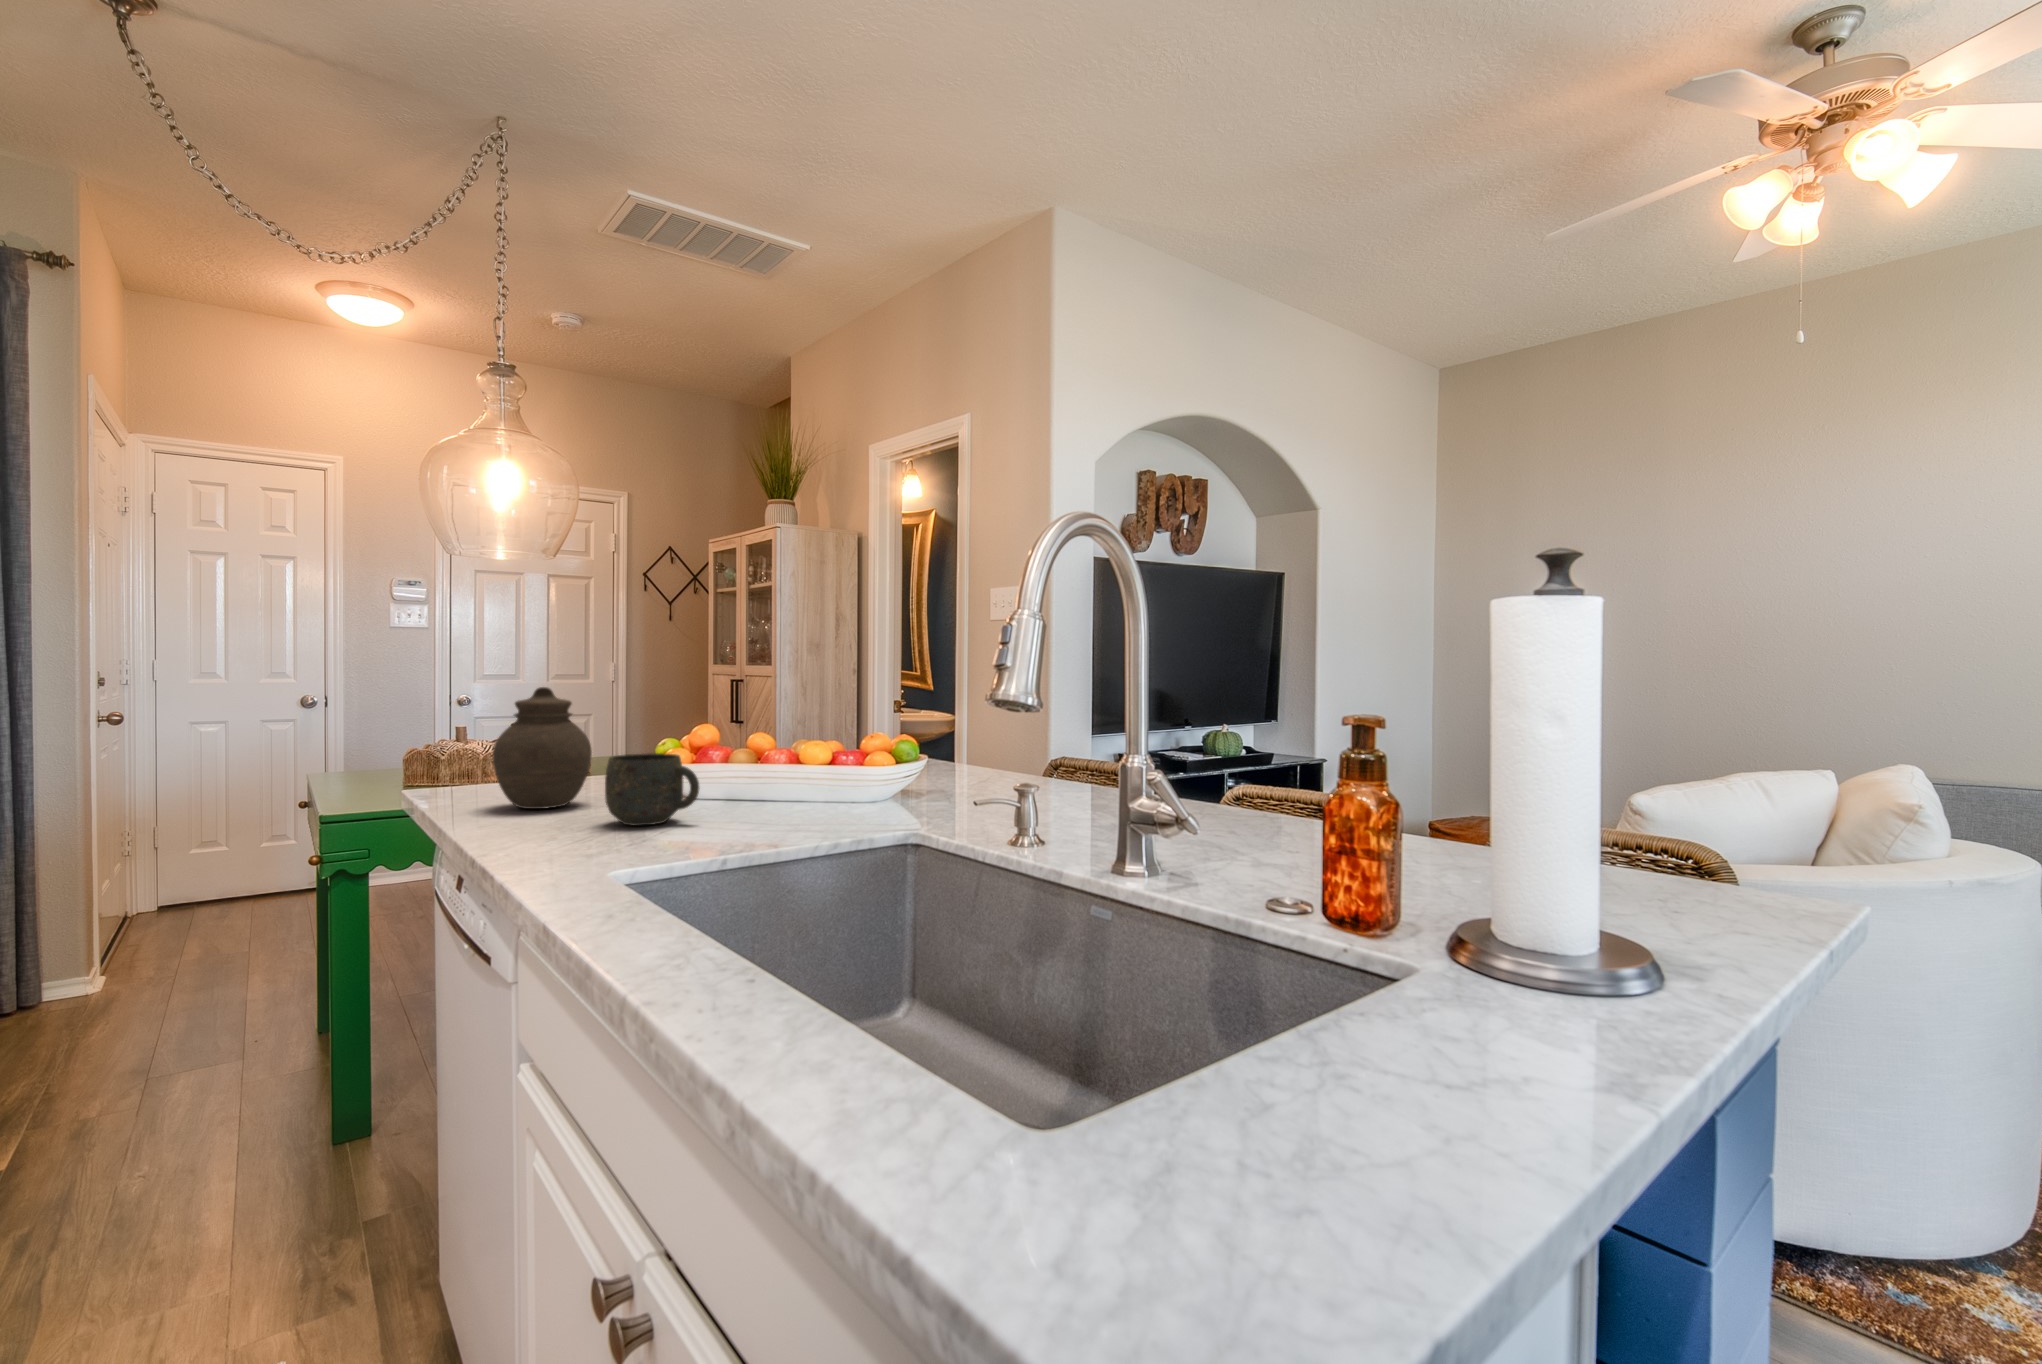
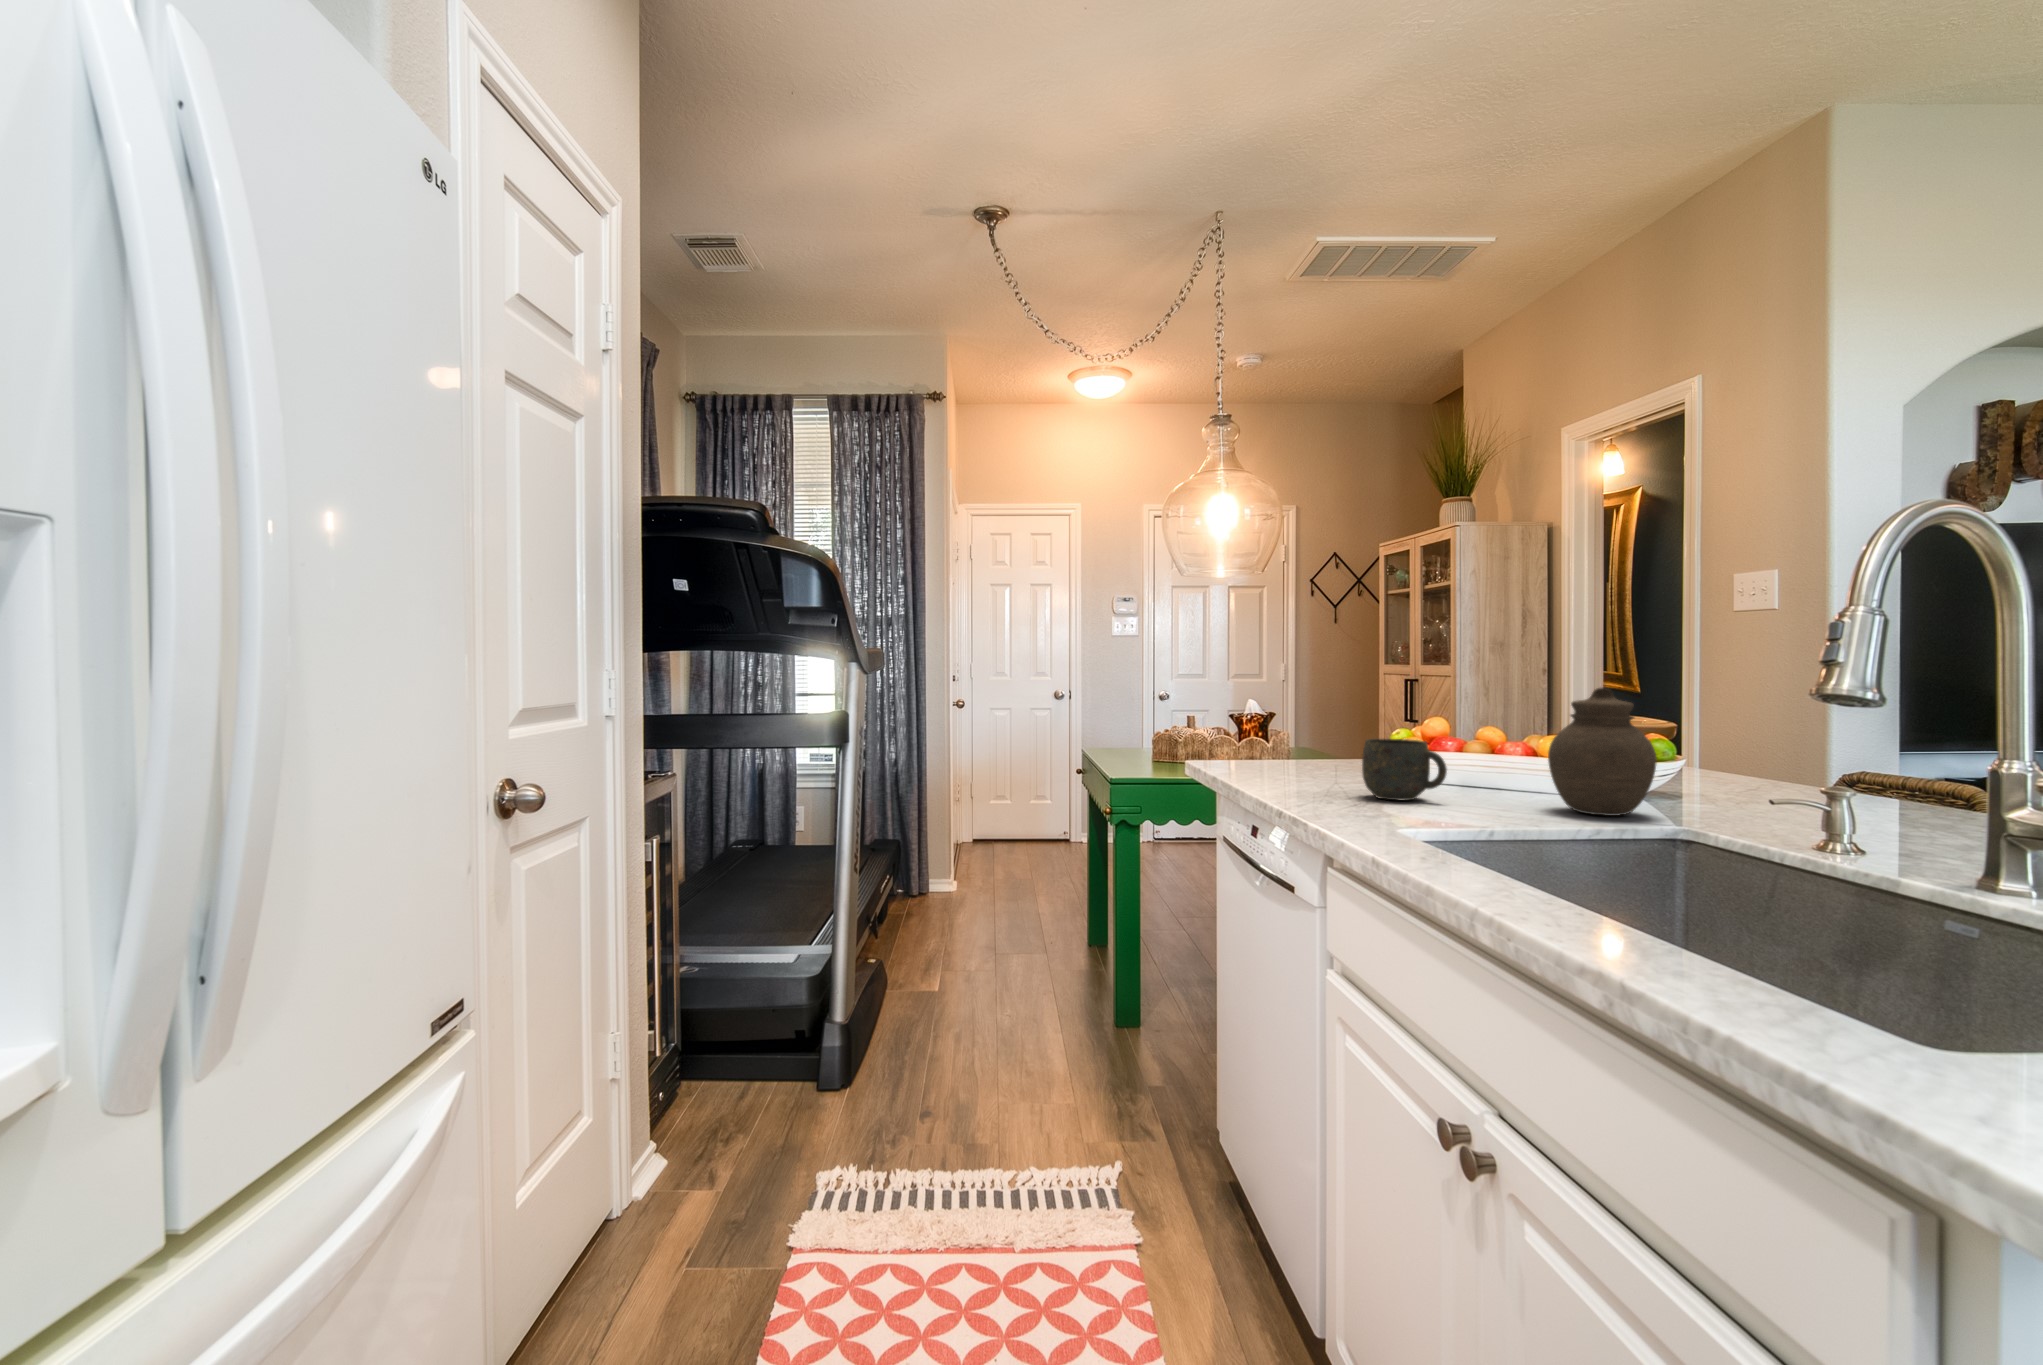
jar: present [492,687,592,809] -> present [1548,688,1657,816]

